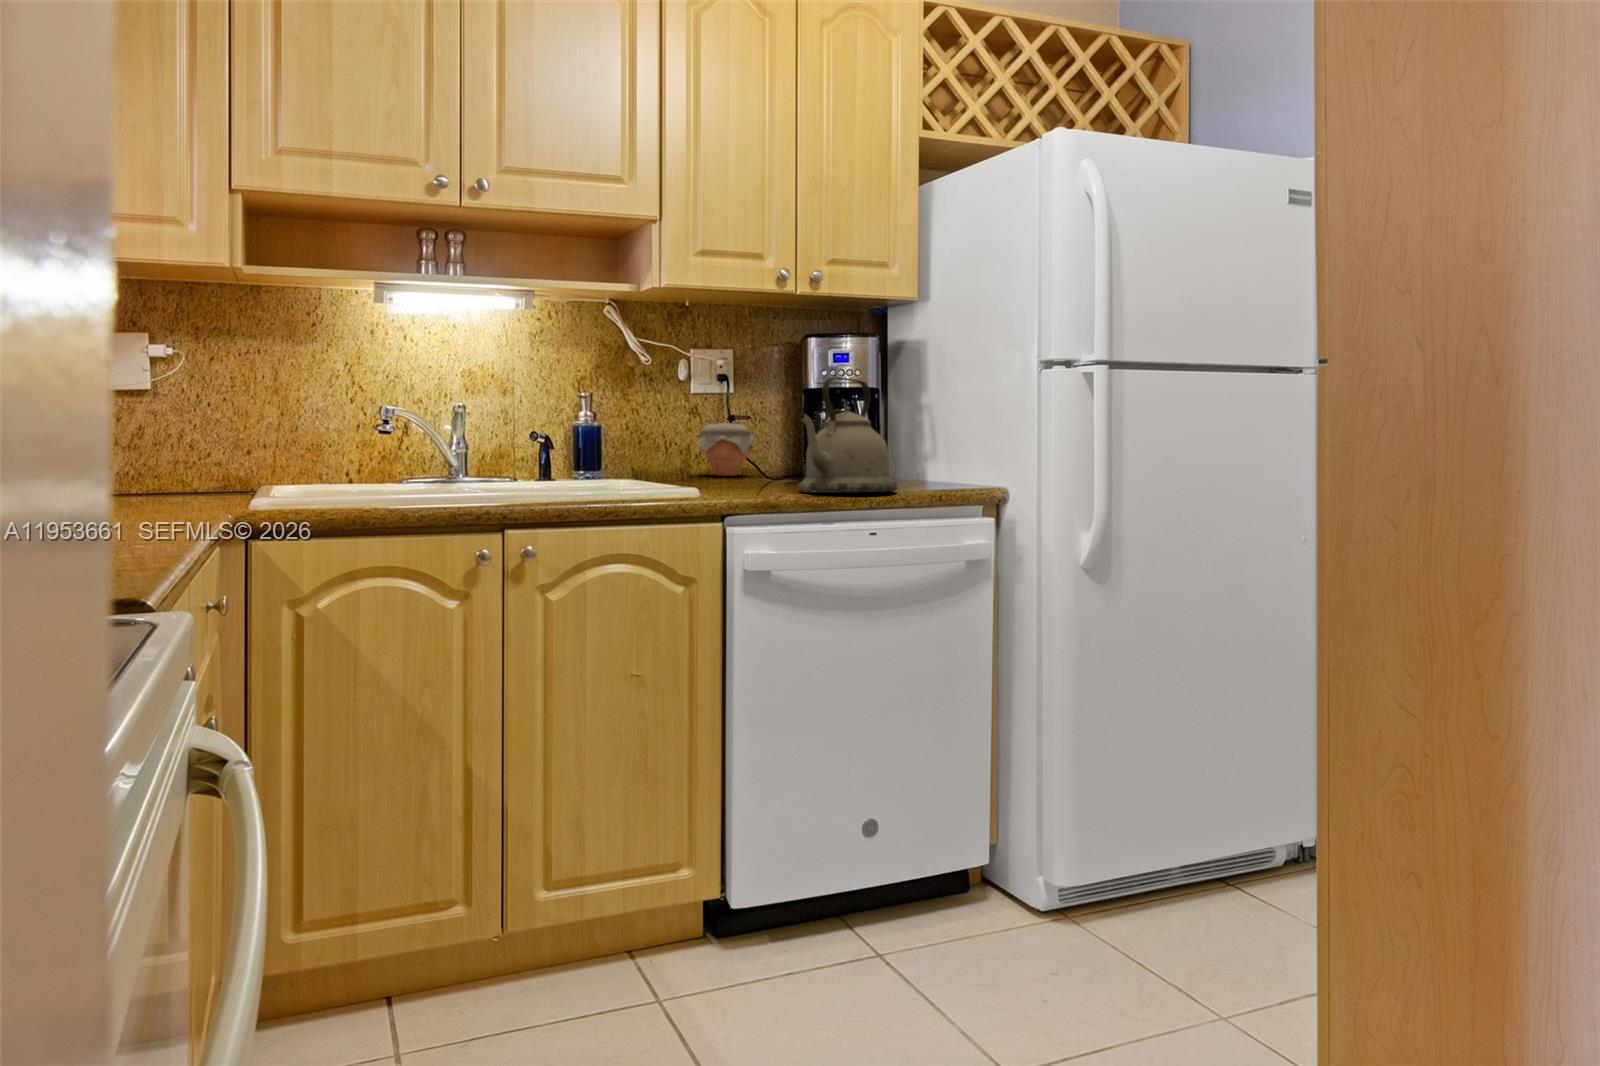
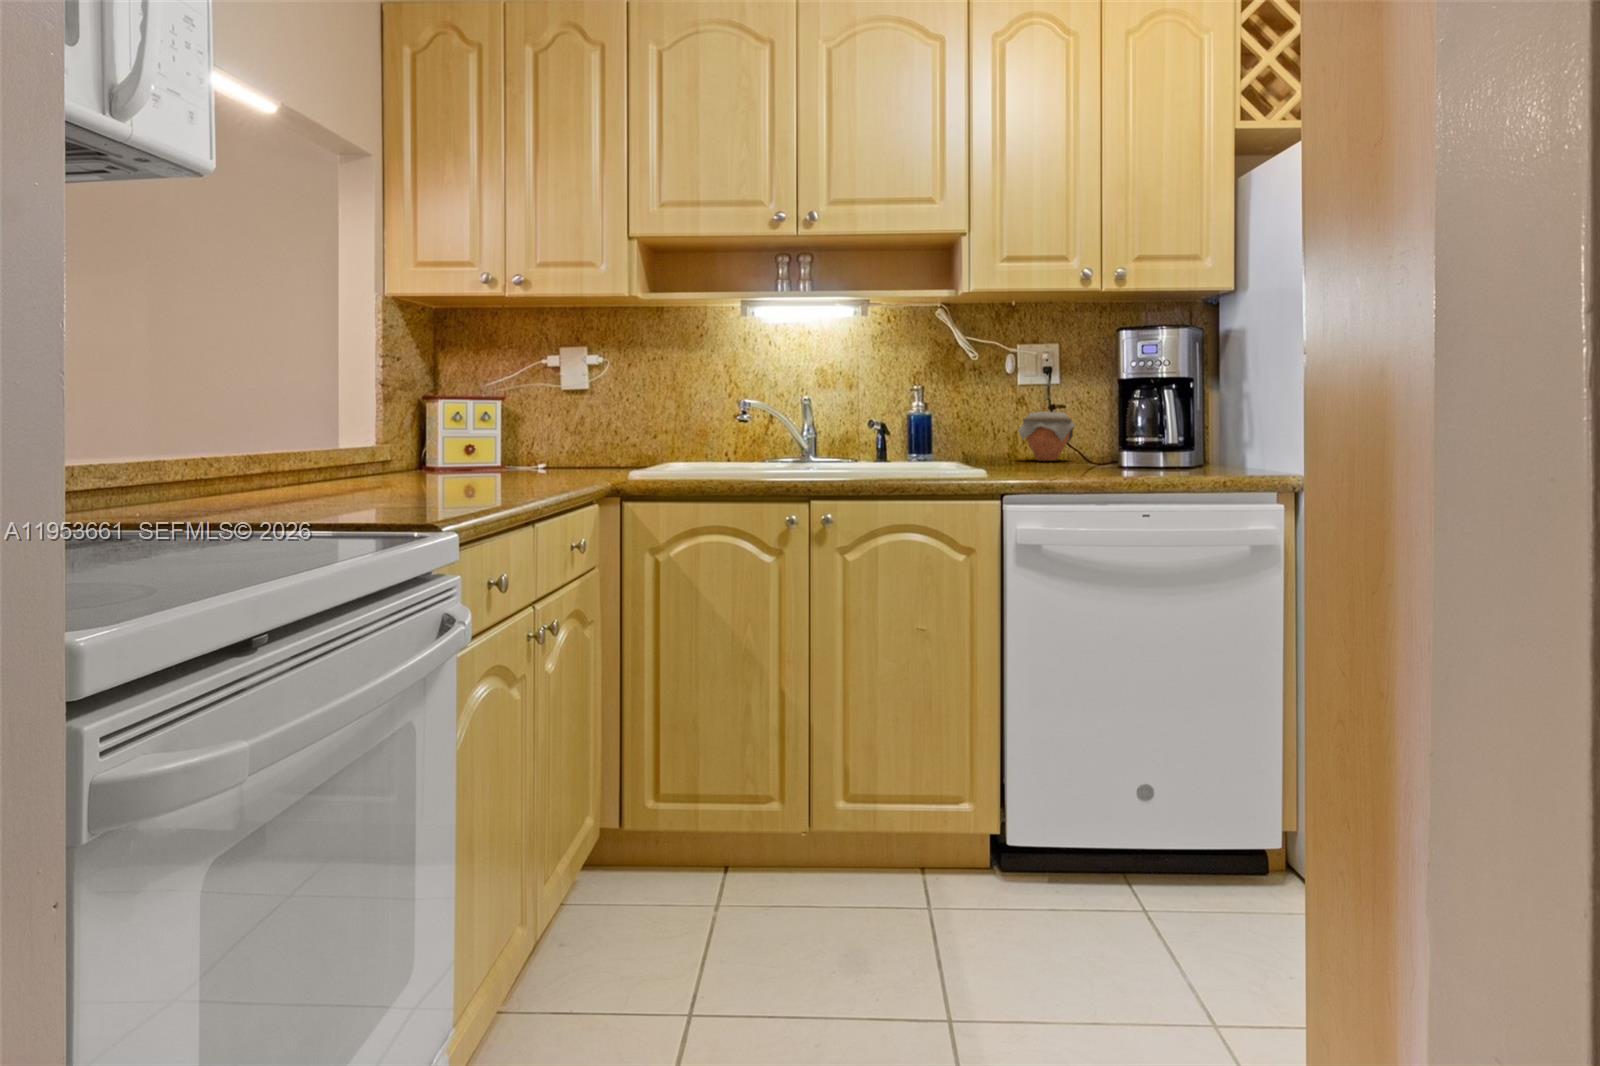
kettle: present [798,377,898,493] -> none [1080,367,1185,475]

